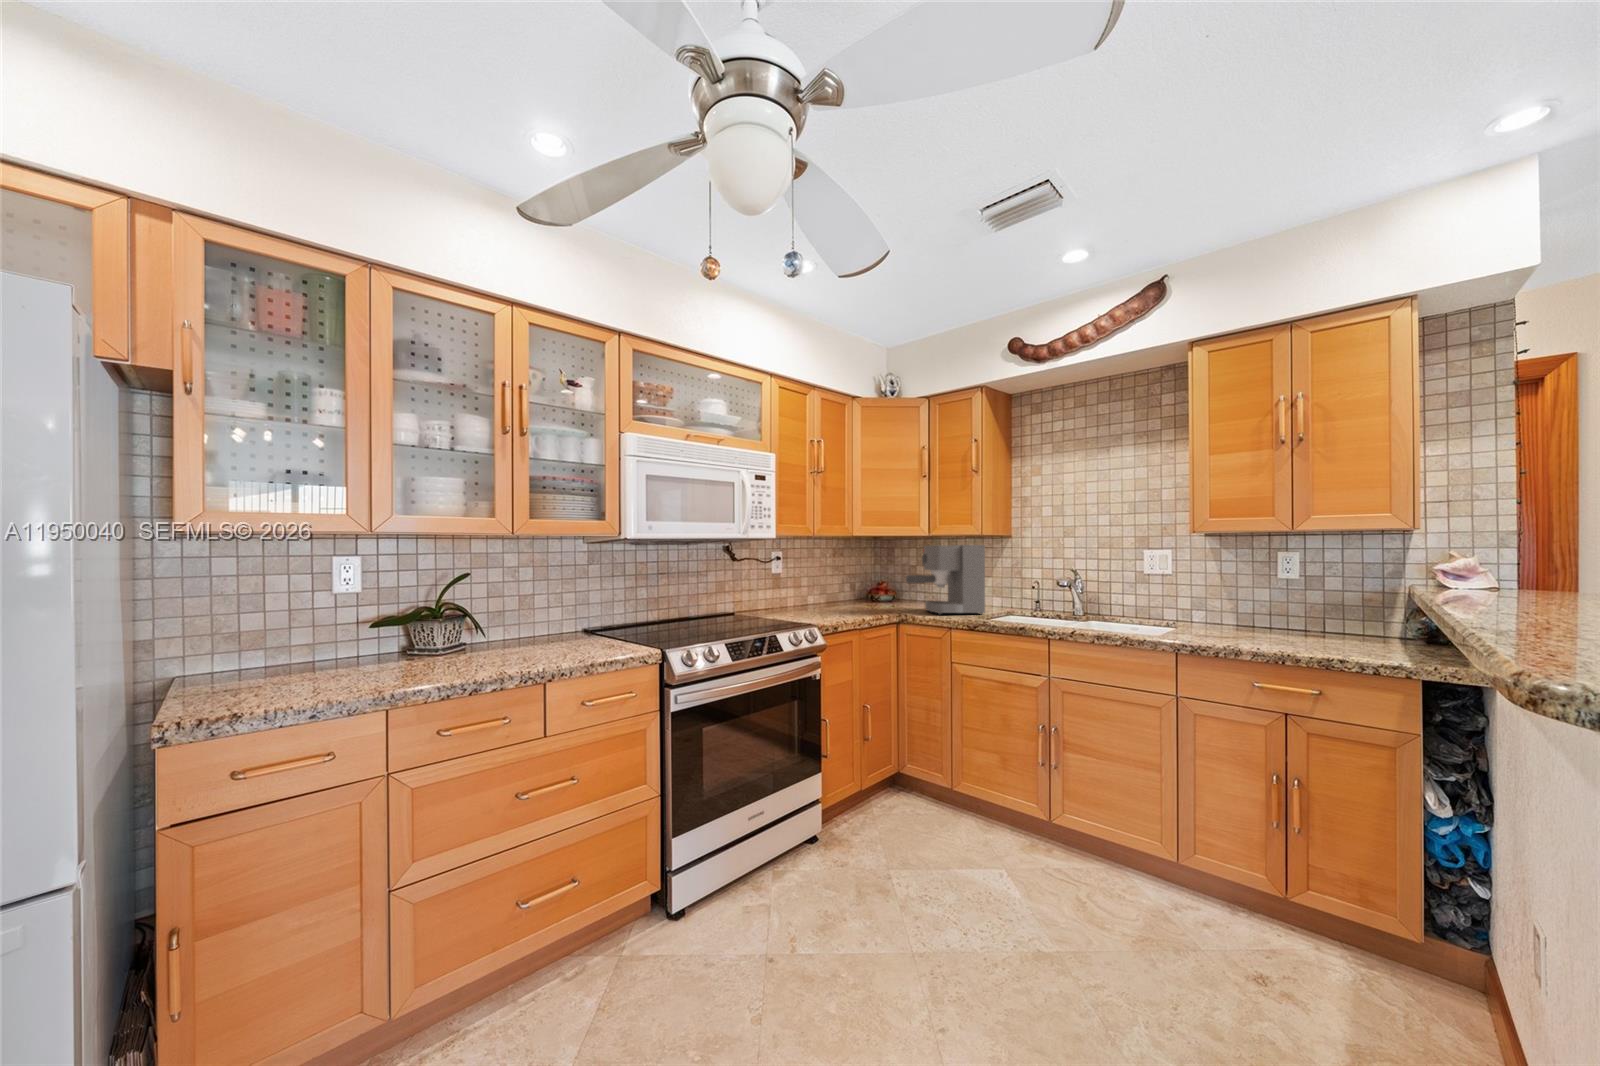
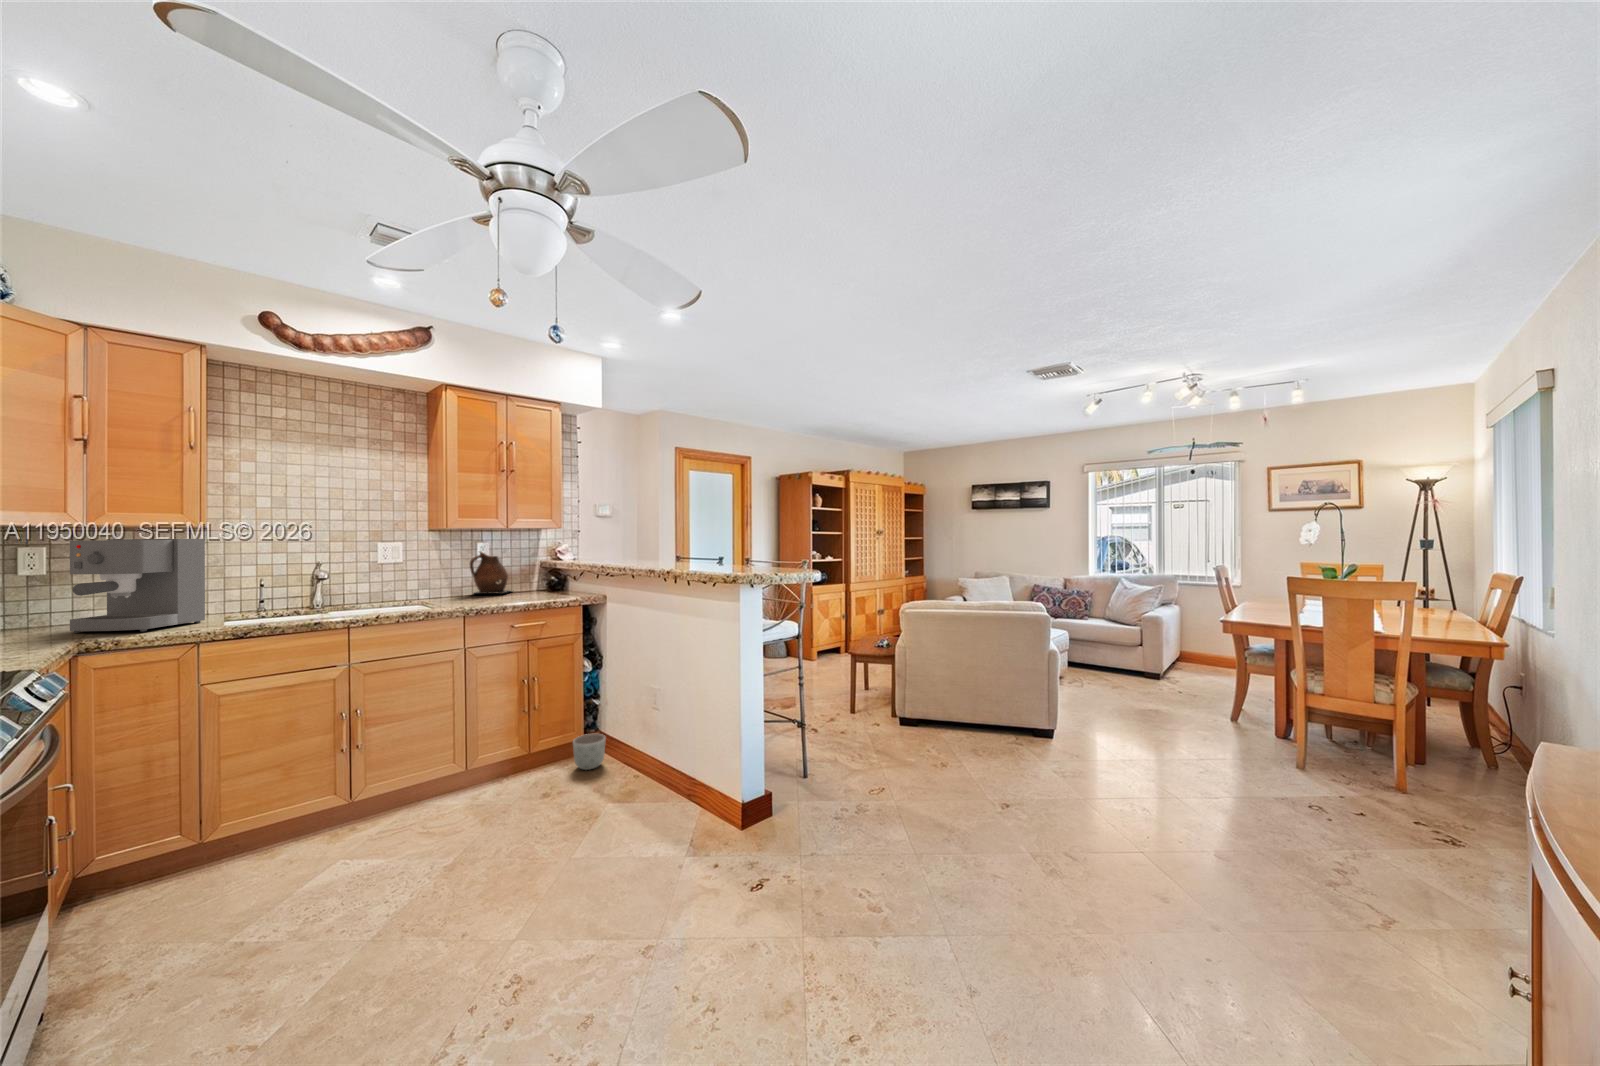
ceramic pitcher: none [1261,565,1345,634] -> present [470,552,509,594]
planter: none [1373,938,1466,1032] -> present [573,734,606,770]

